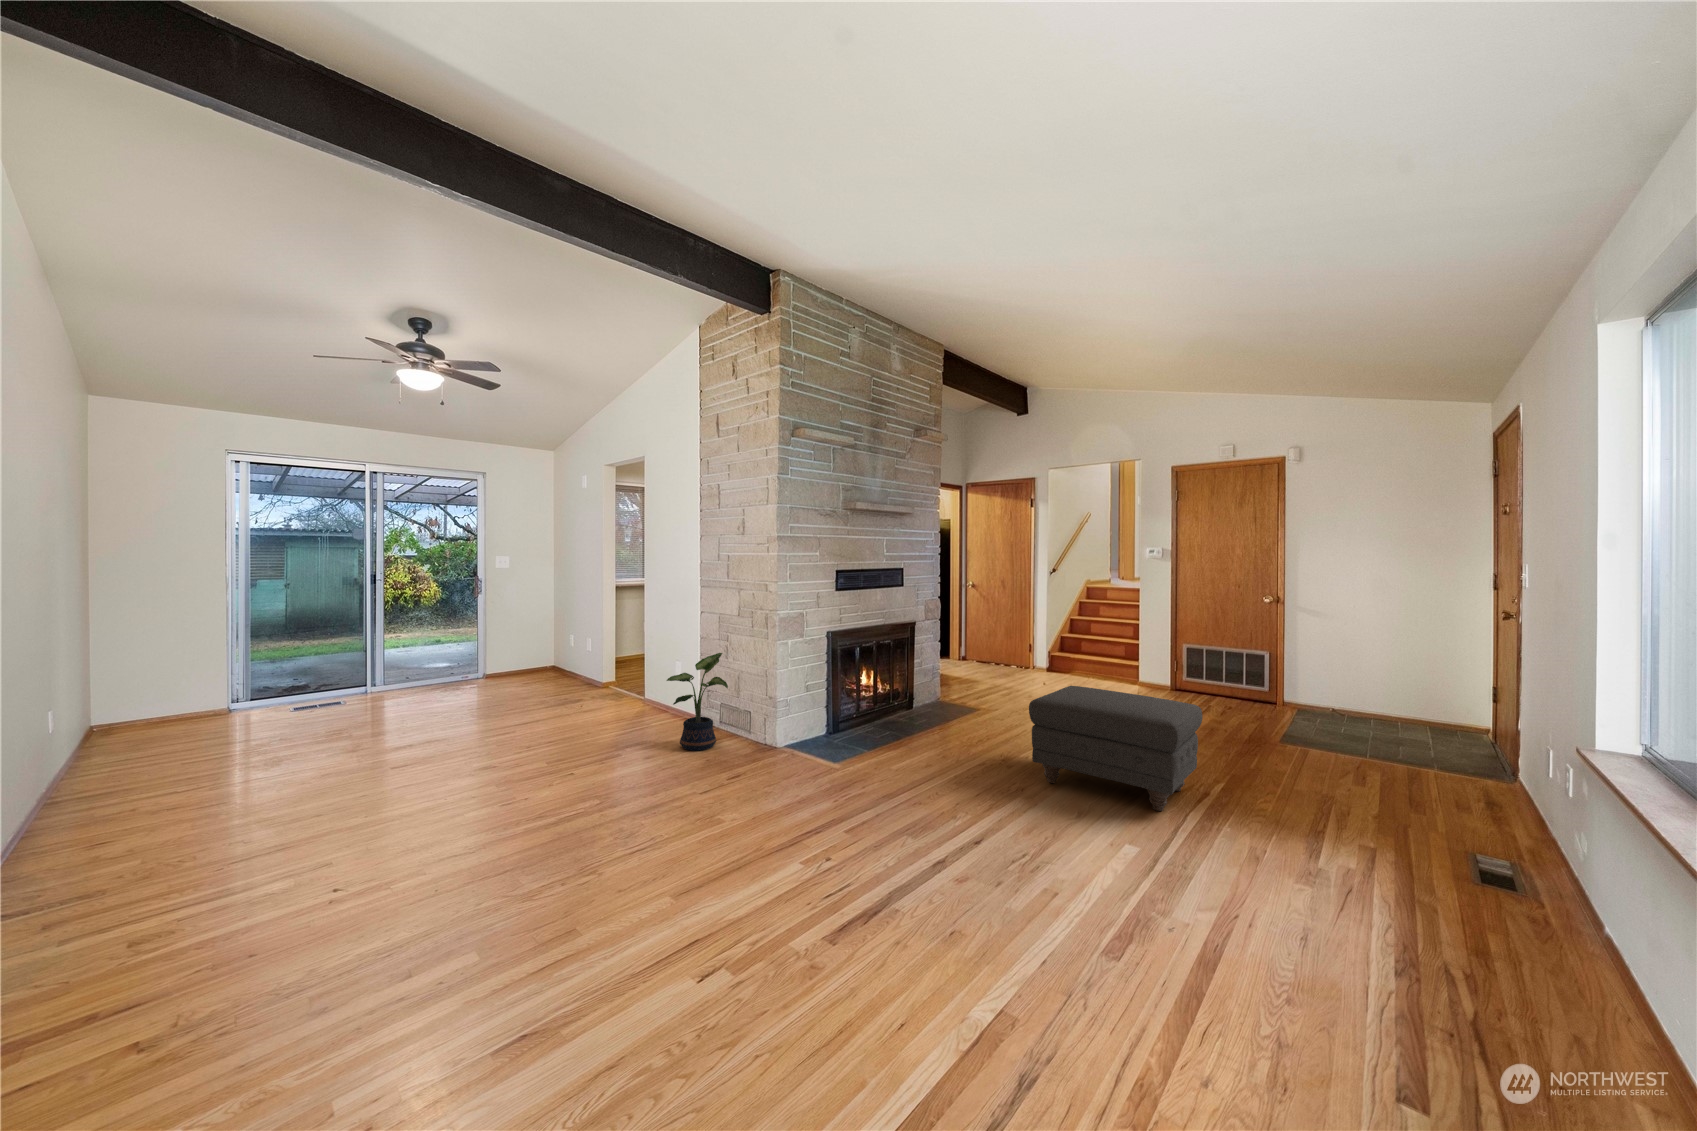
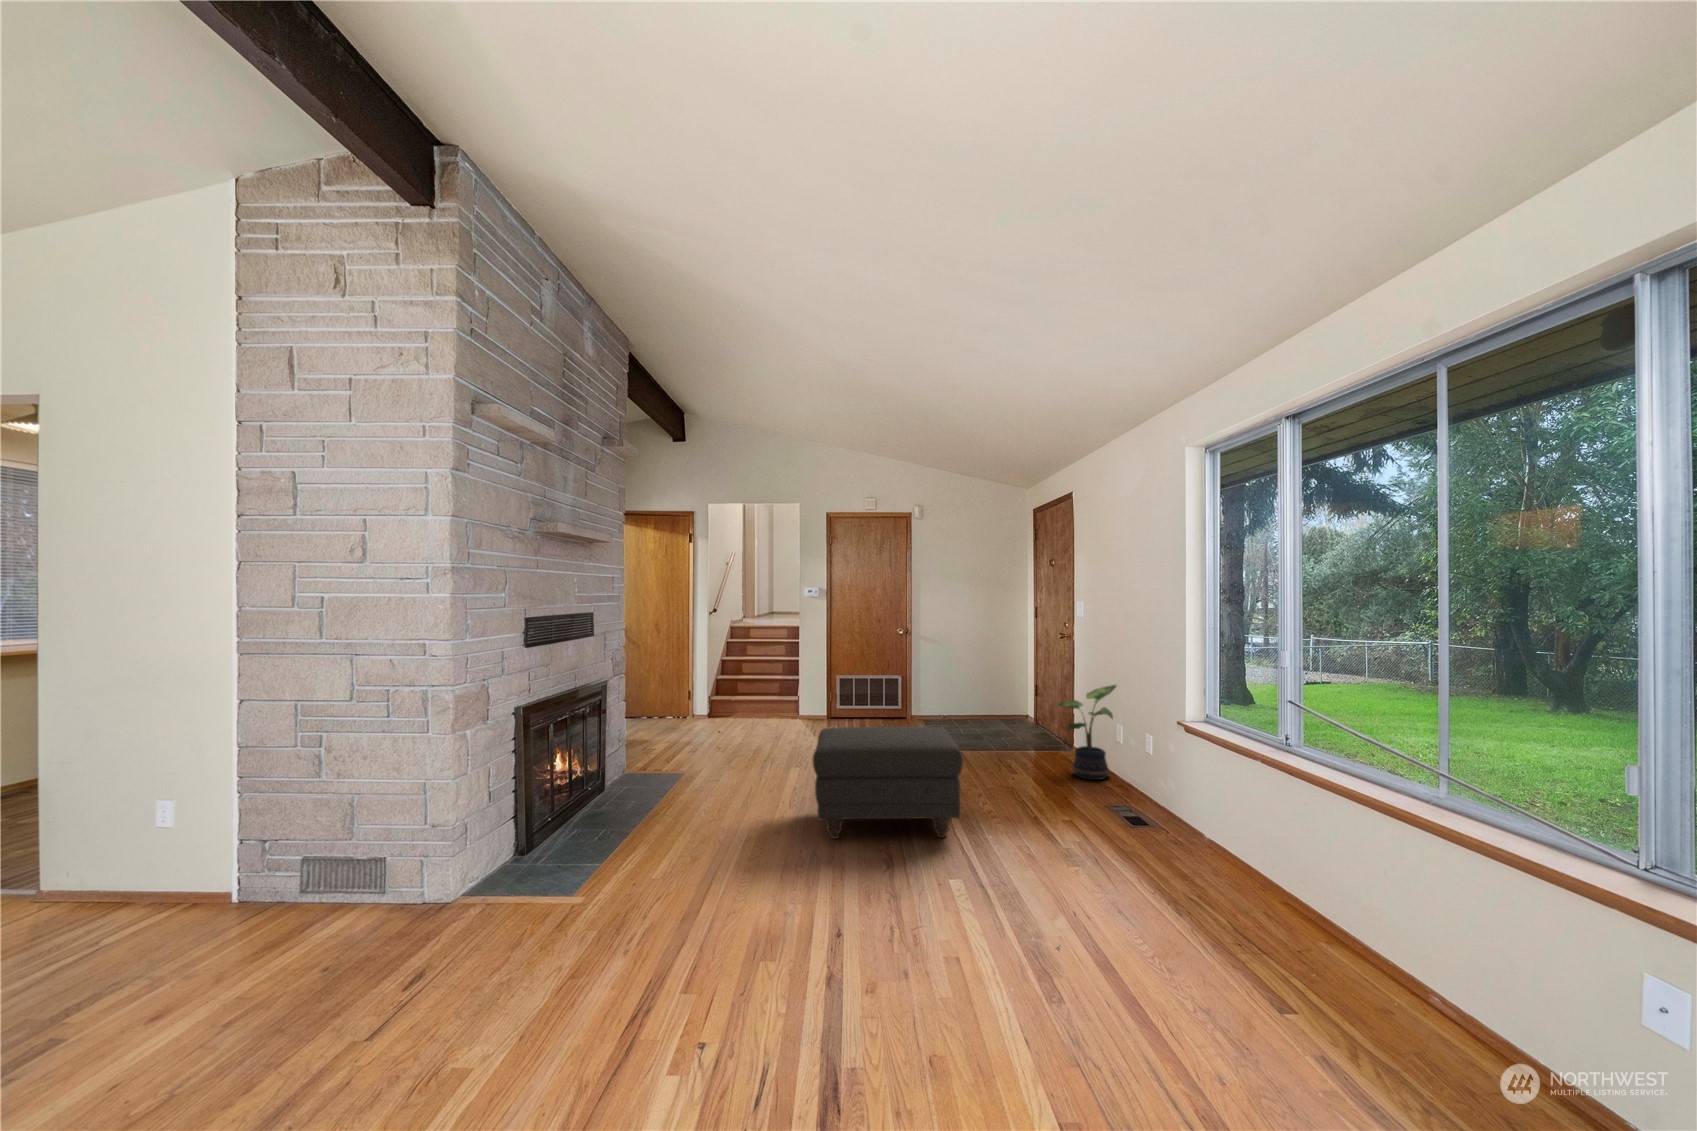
potted plant: present [667,653,728,751] -> present [1057,685,1116,780]

